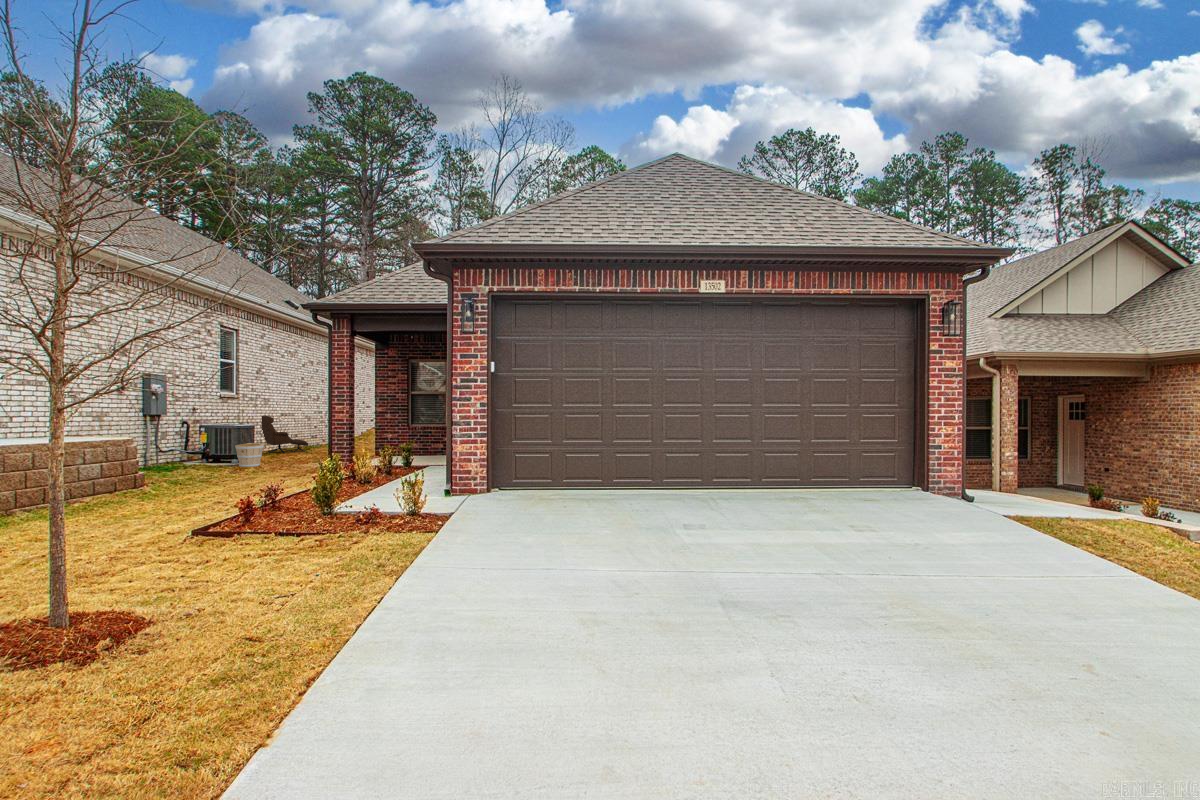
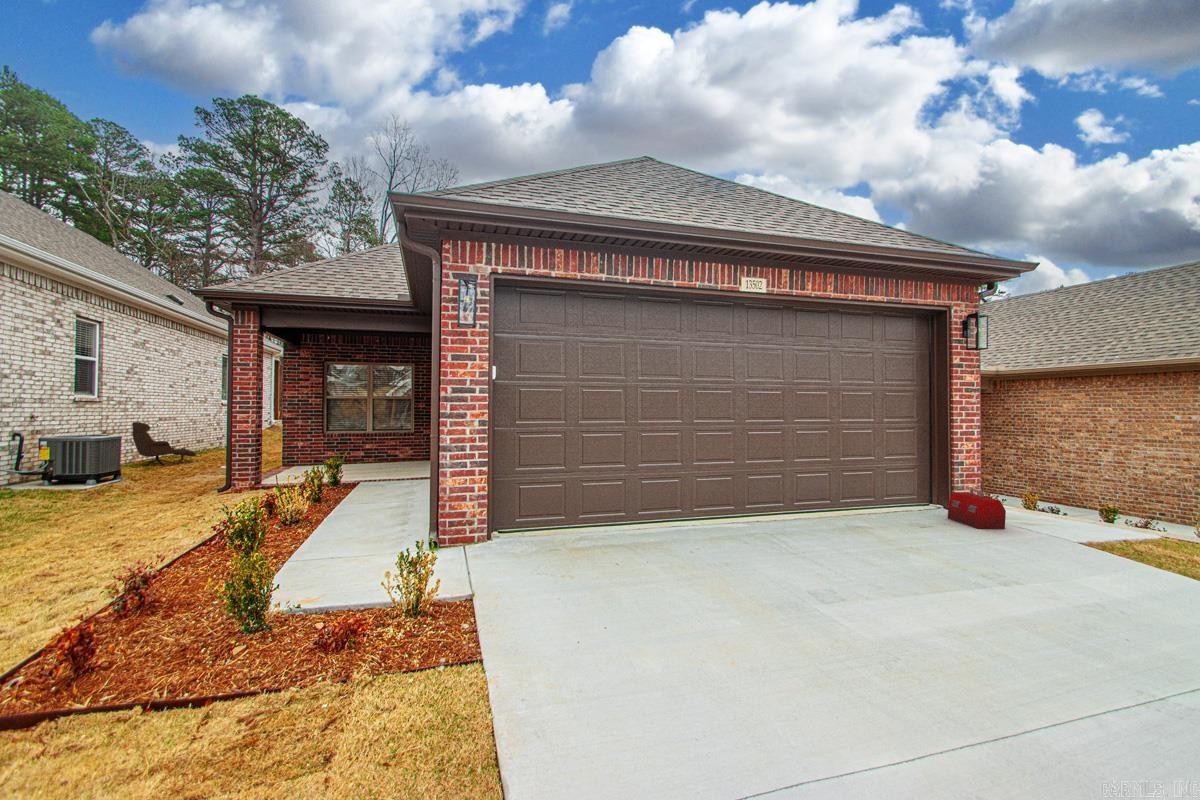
wooden bucket: present [235,443,264,467] -> none [94,459,136,491]
toolbox: none [926,469,967,506] -> present [948,489,1006,529]

